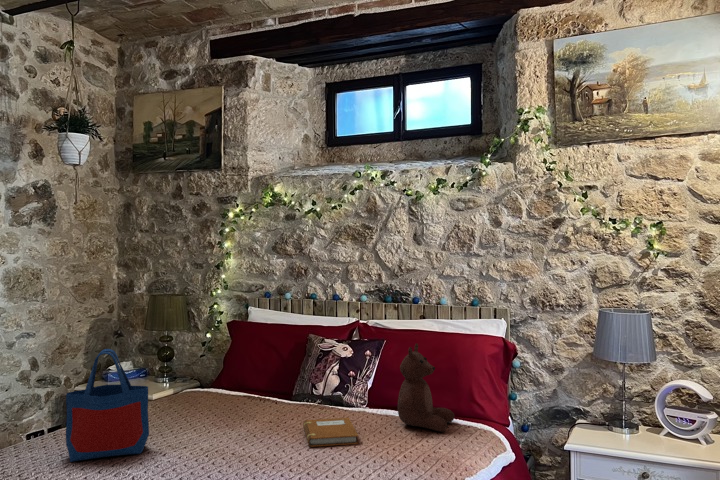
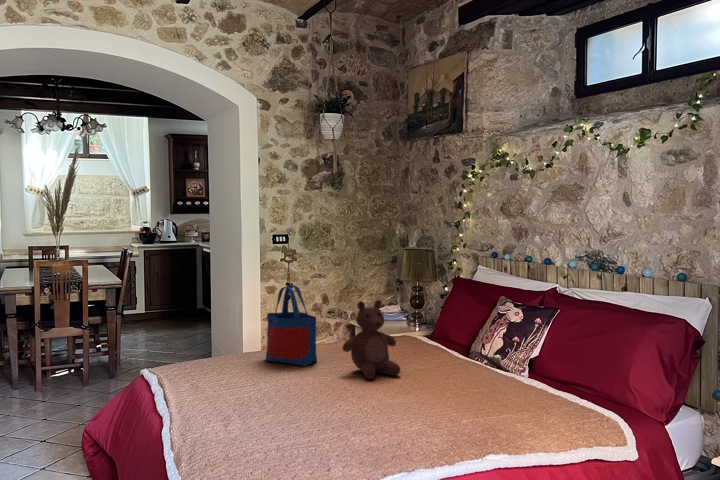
teddy bear: present [398,343,454,432] -> present [343,300,400,379]
notebook: present [303,418,358,447] -> none [409,370,472,398]

